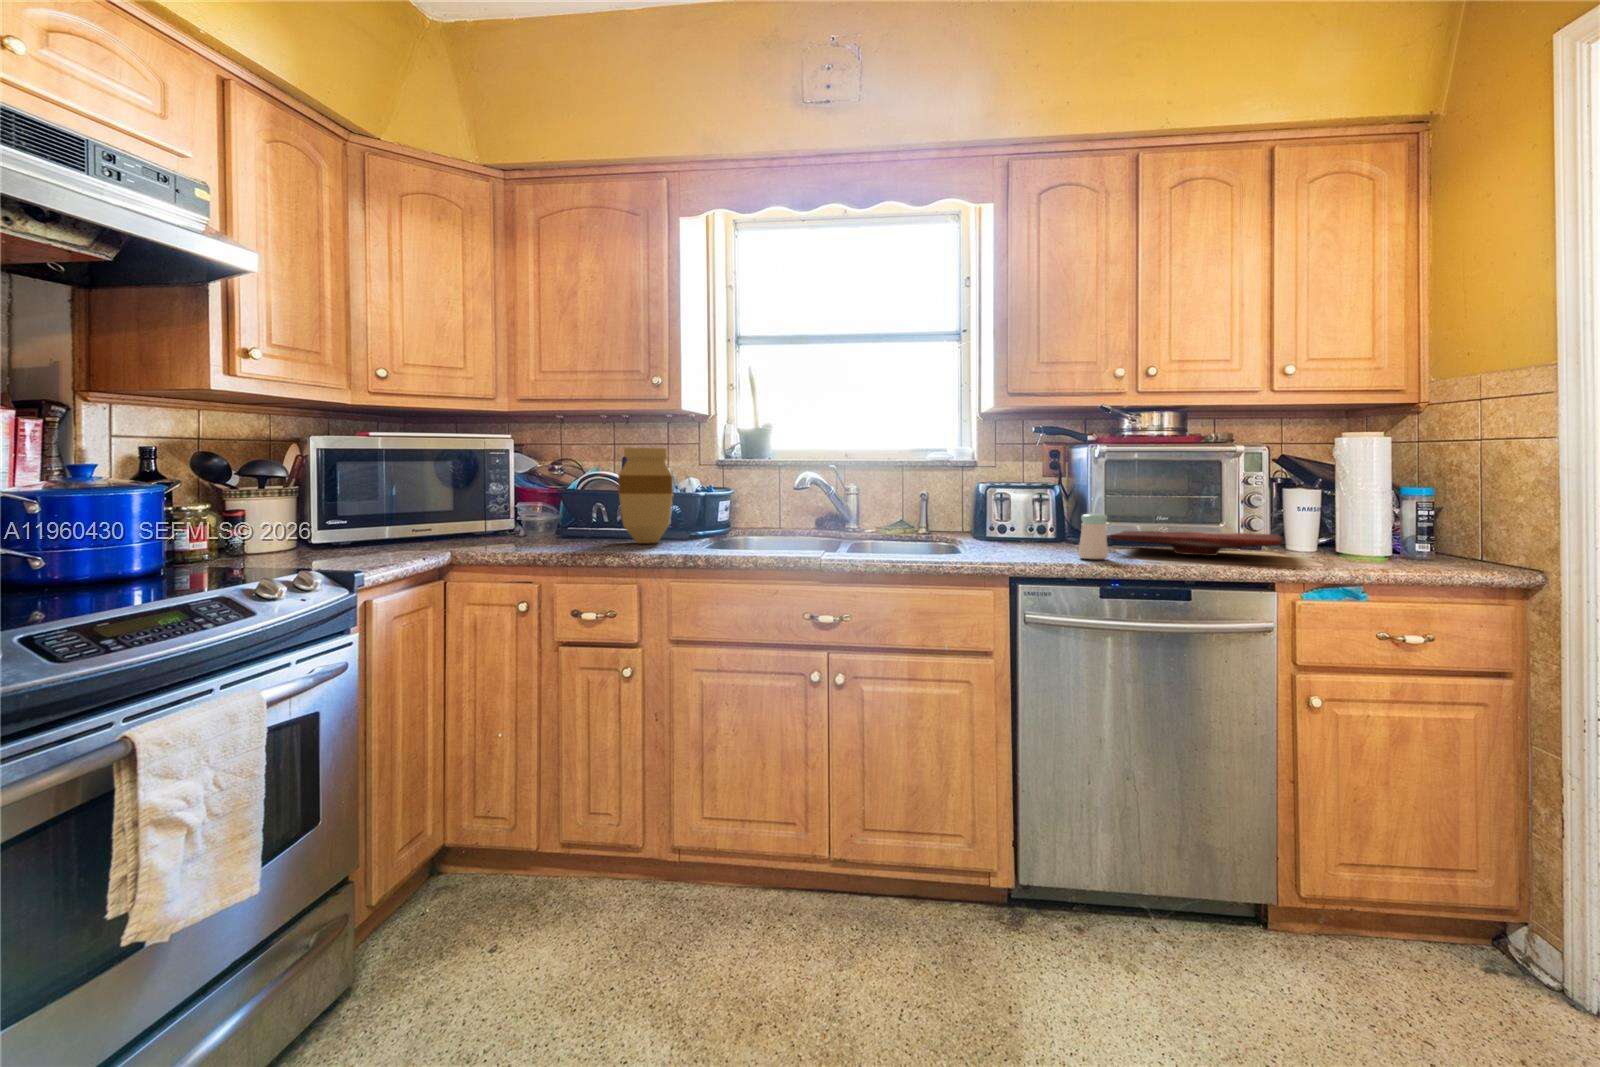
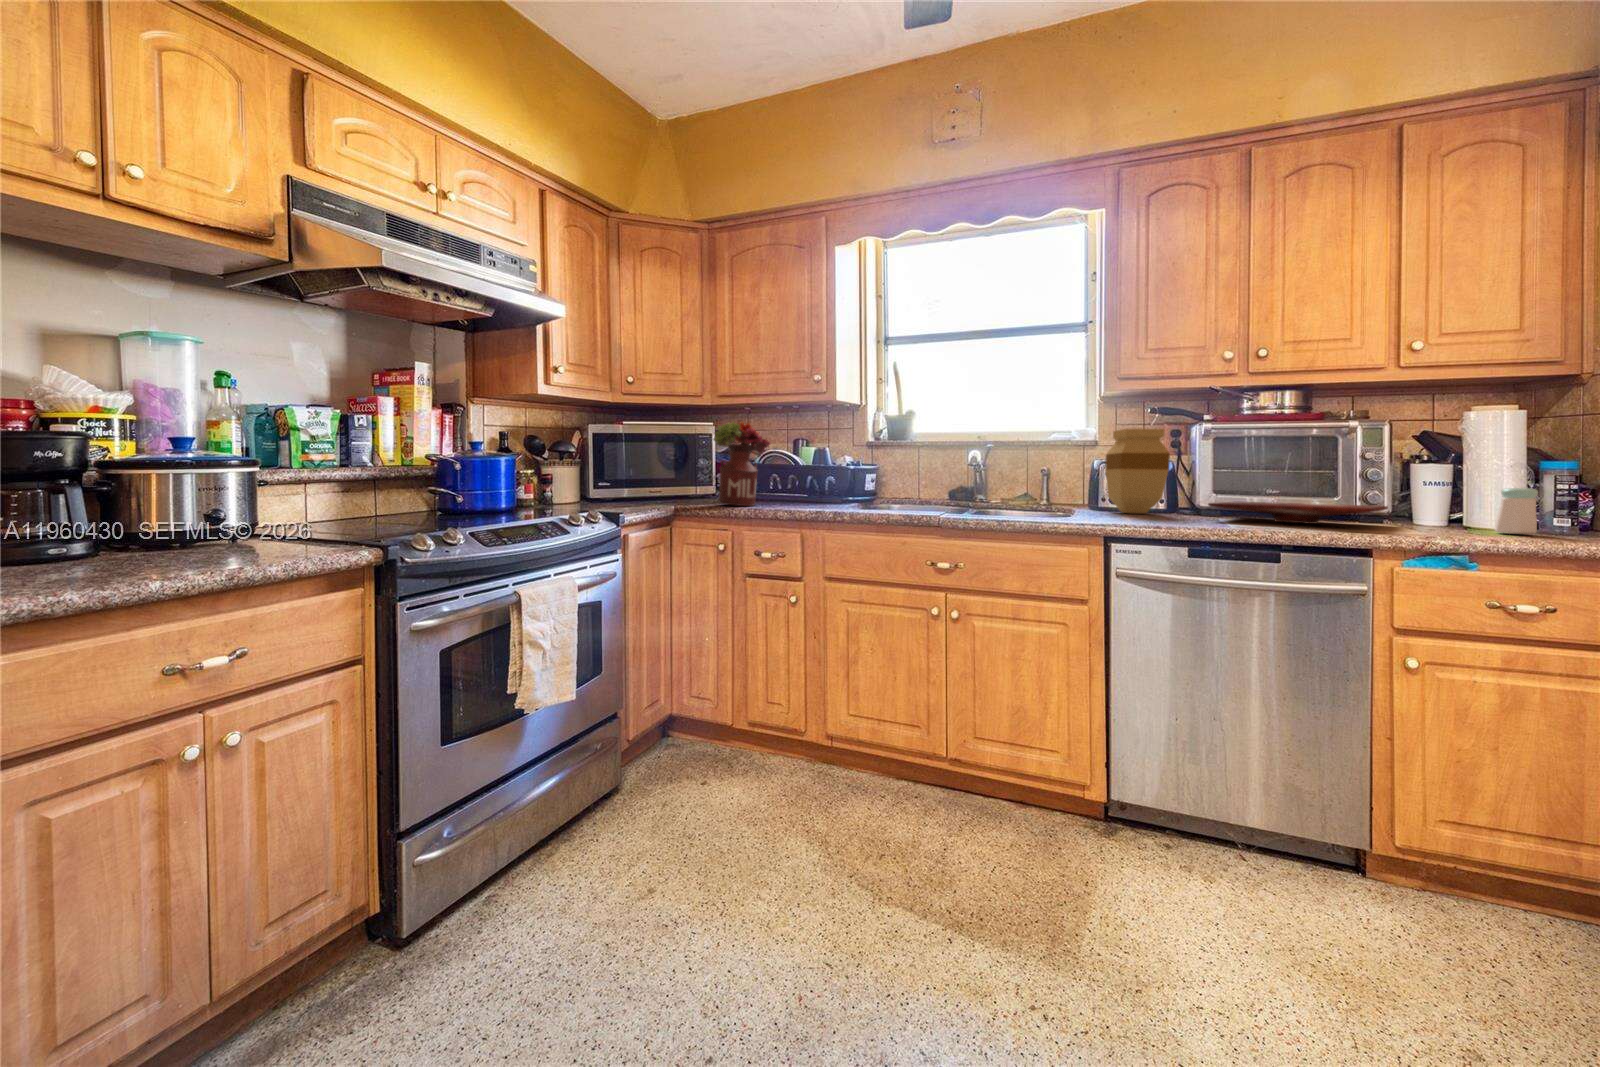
flower arrangement: none [505,432,589,546] -> present [713,422,770,506]
vase: present [618,448,674,543] -> present [1106,429,1170,514]
salt shaker: present [1078,514,1108,559] -> present [1495,488,1538,534]

